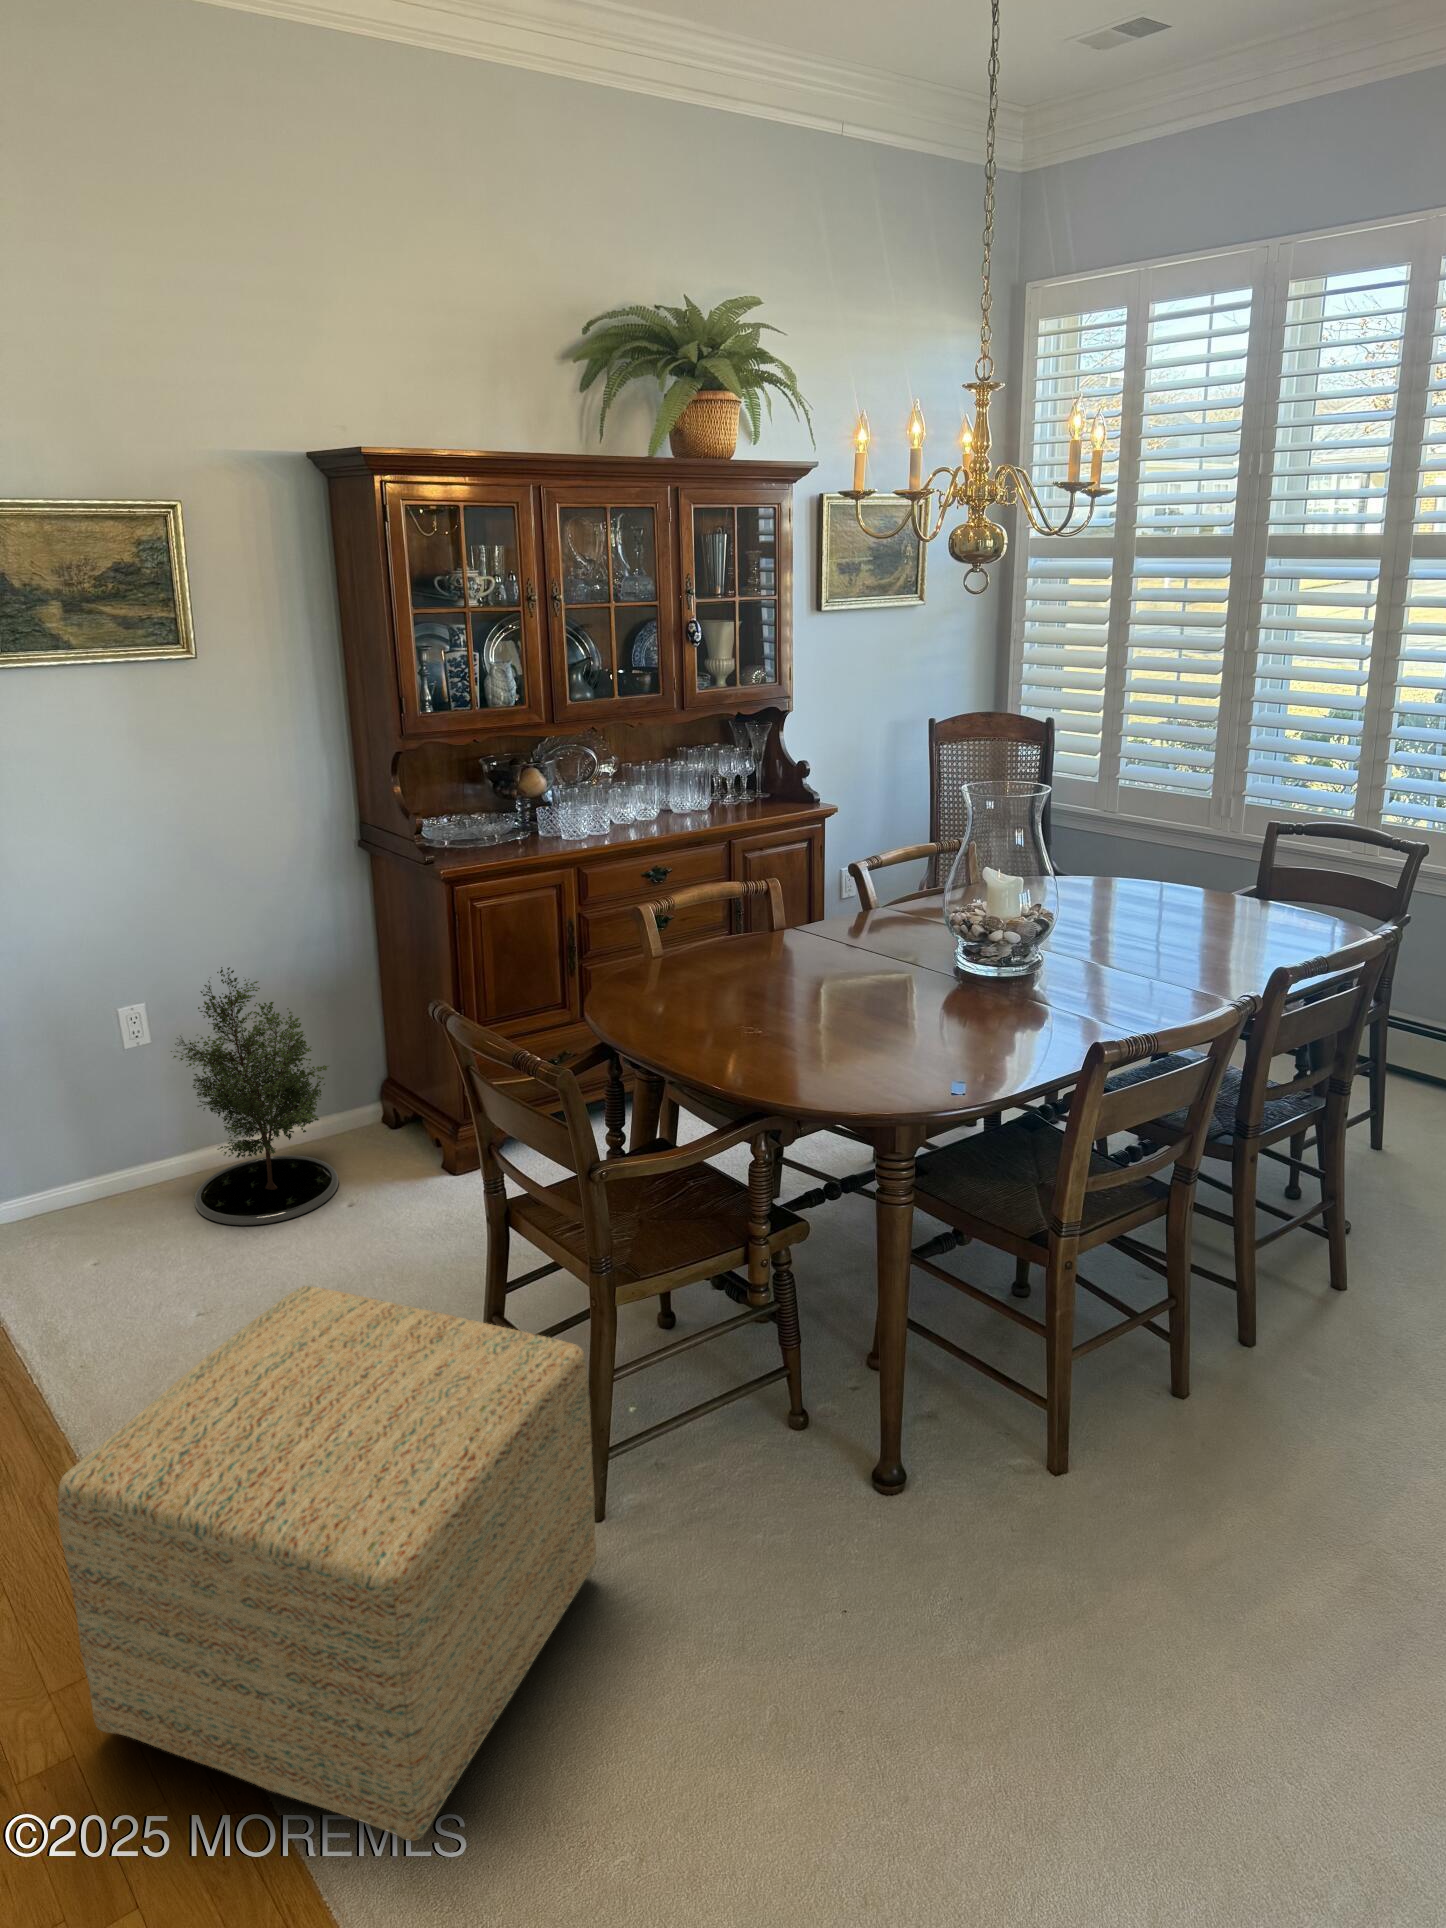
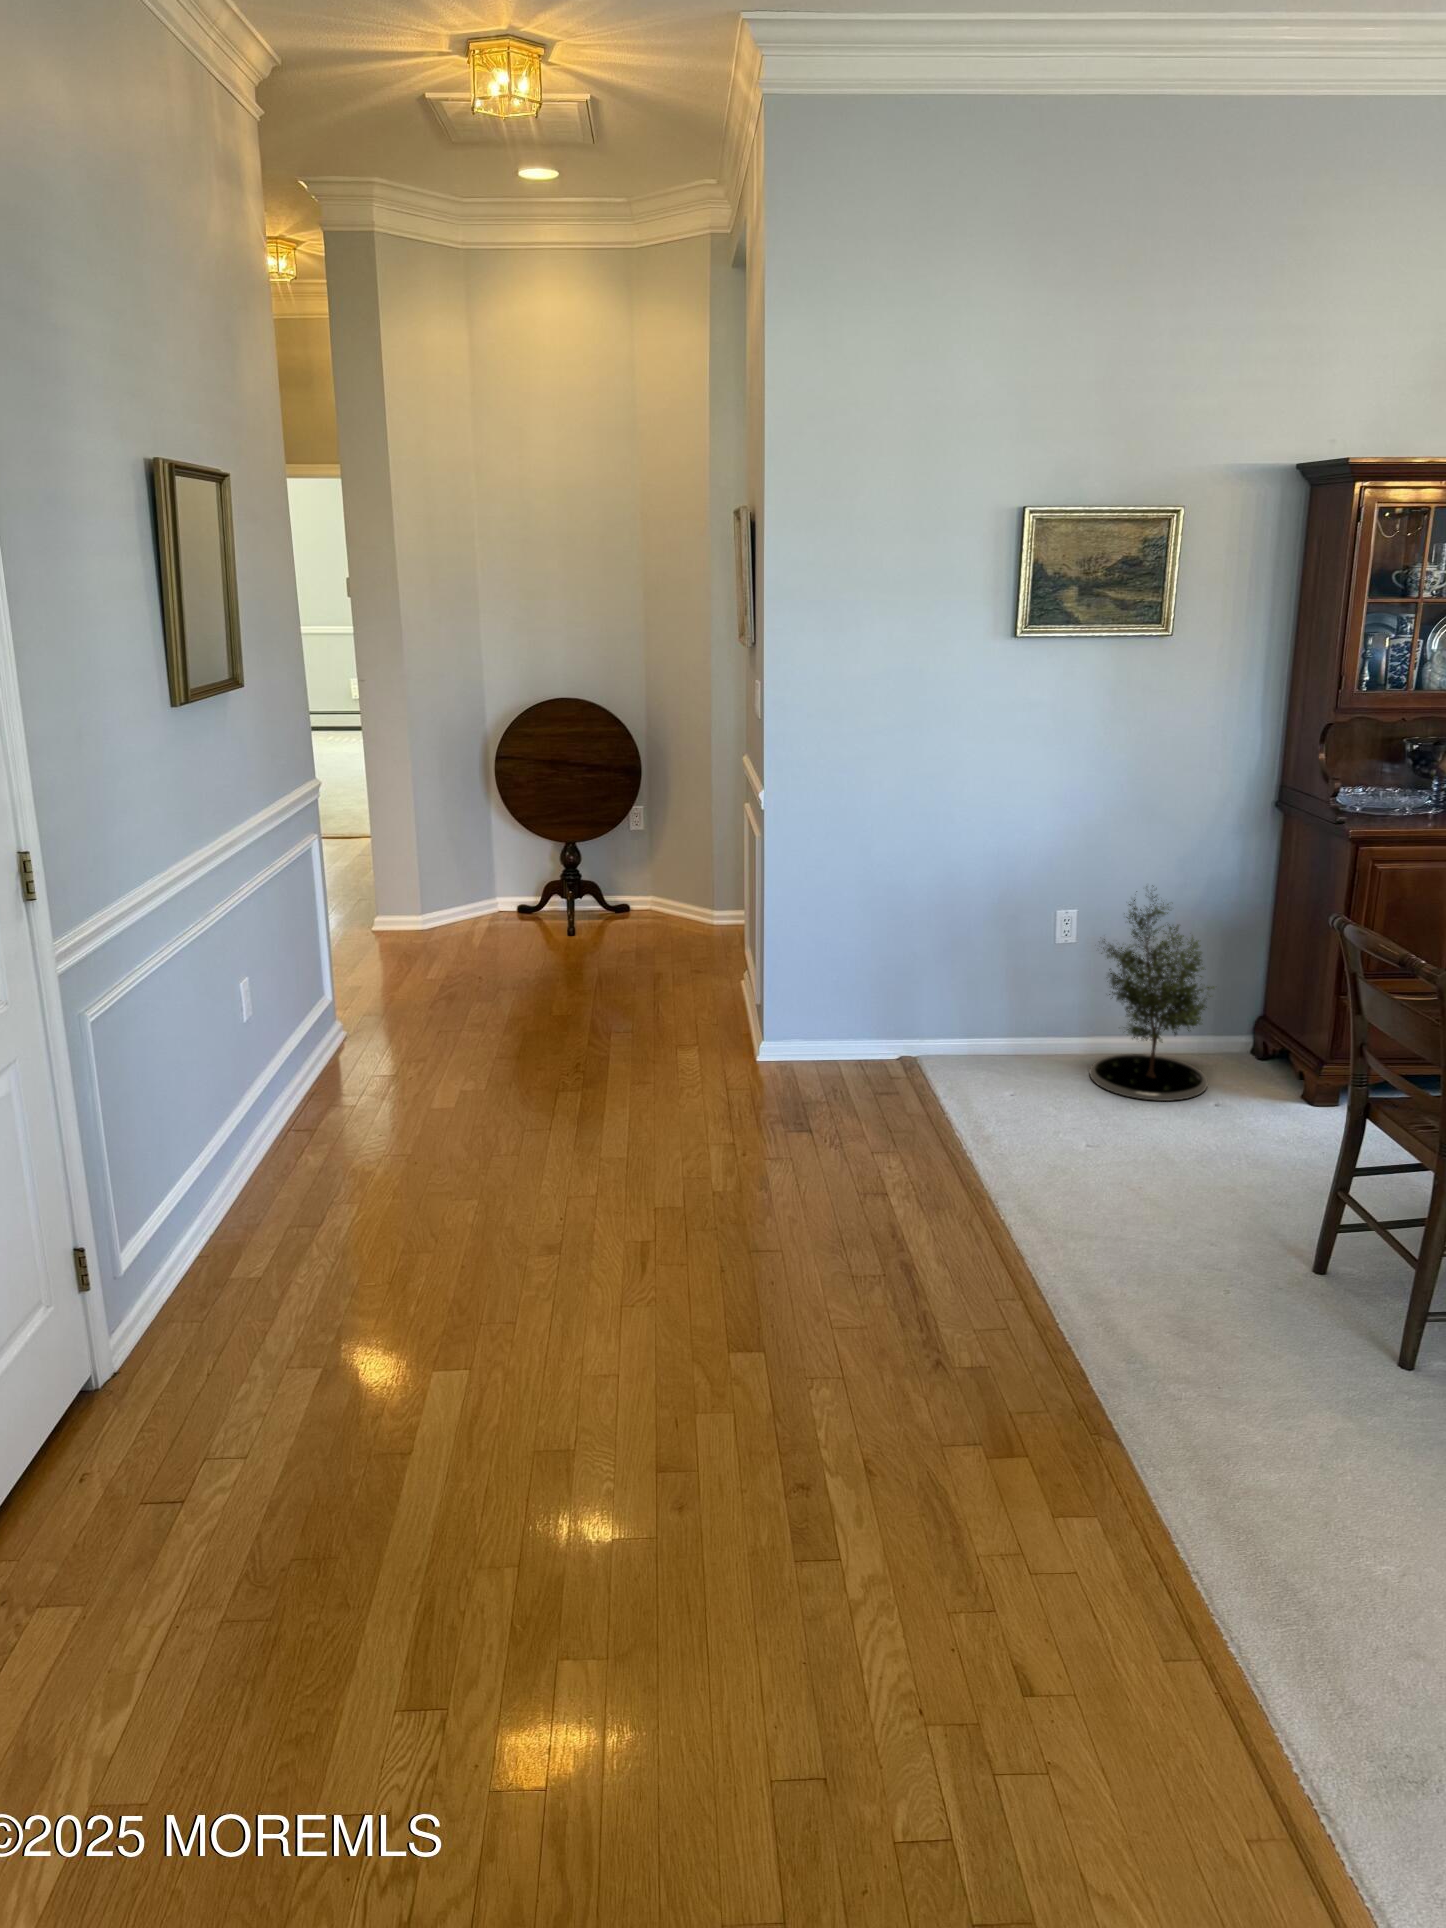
ottoman: present [58,1286,596,1841] -> none [1003,1102,1426,1489]

